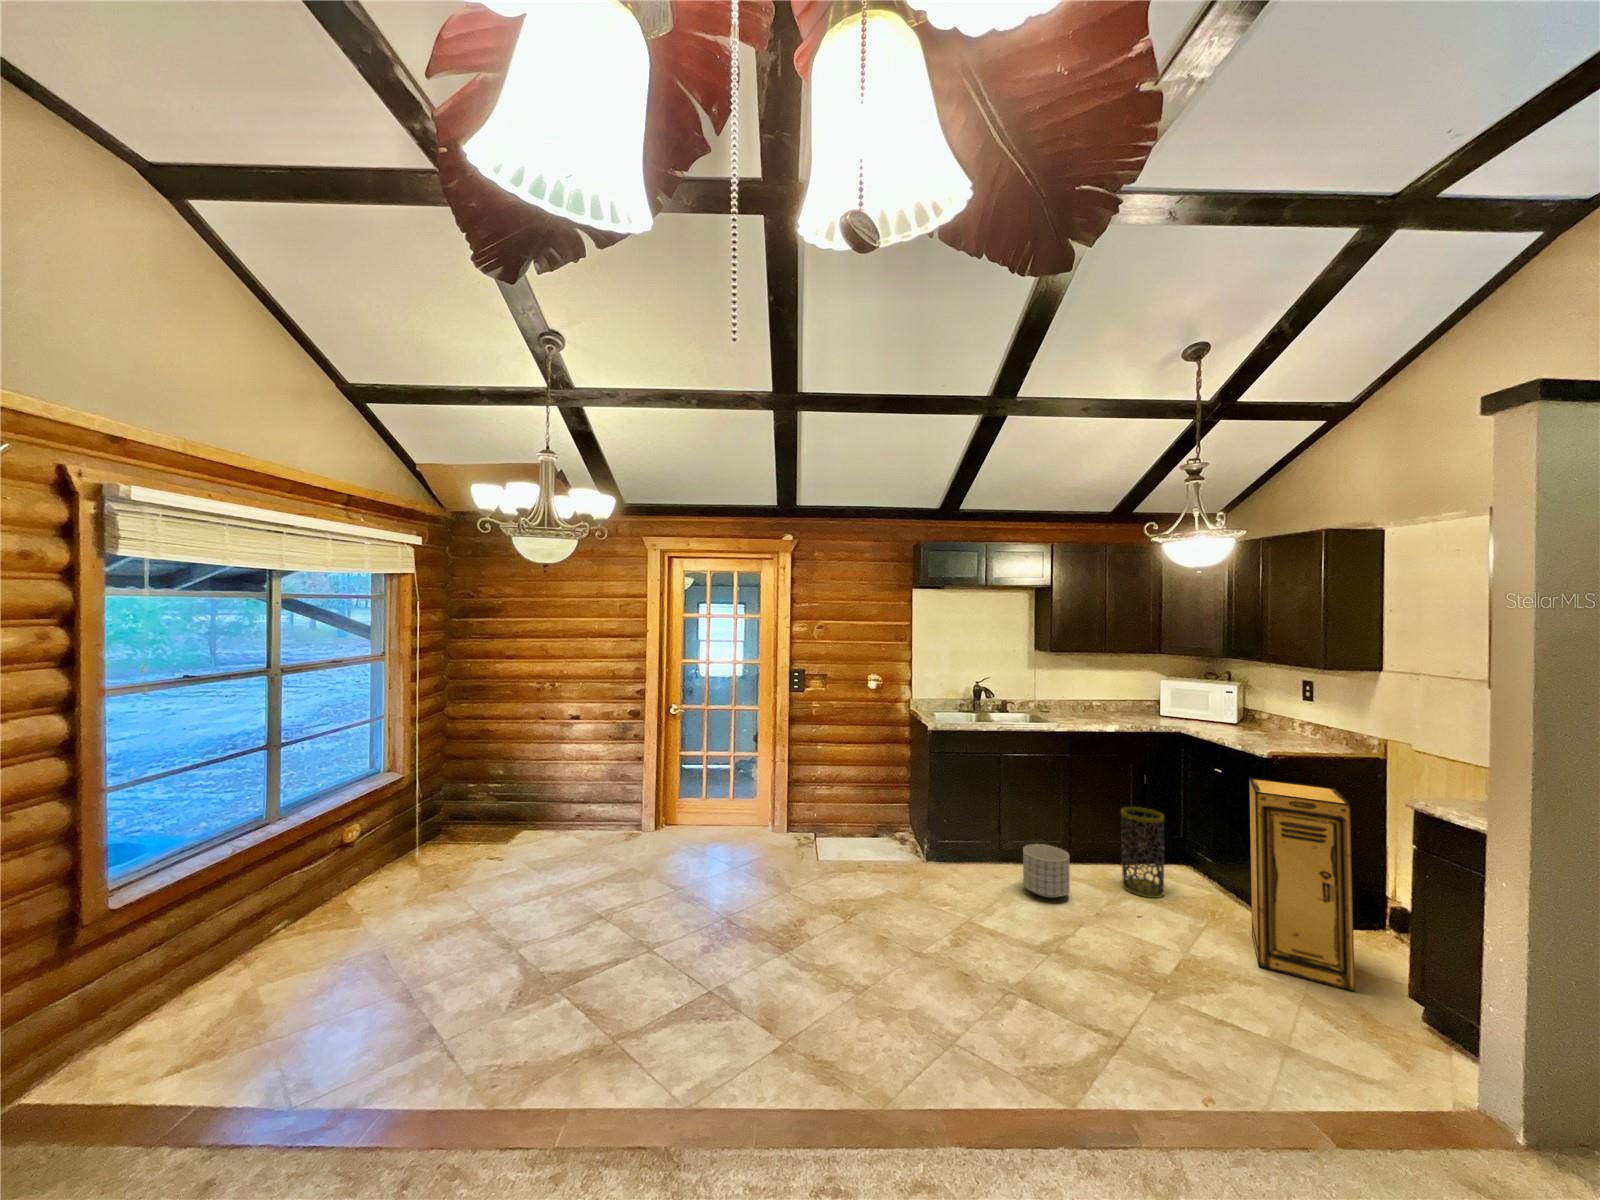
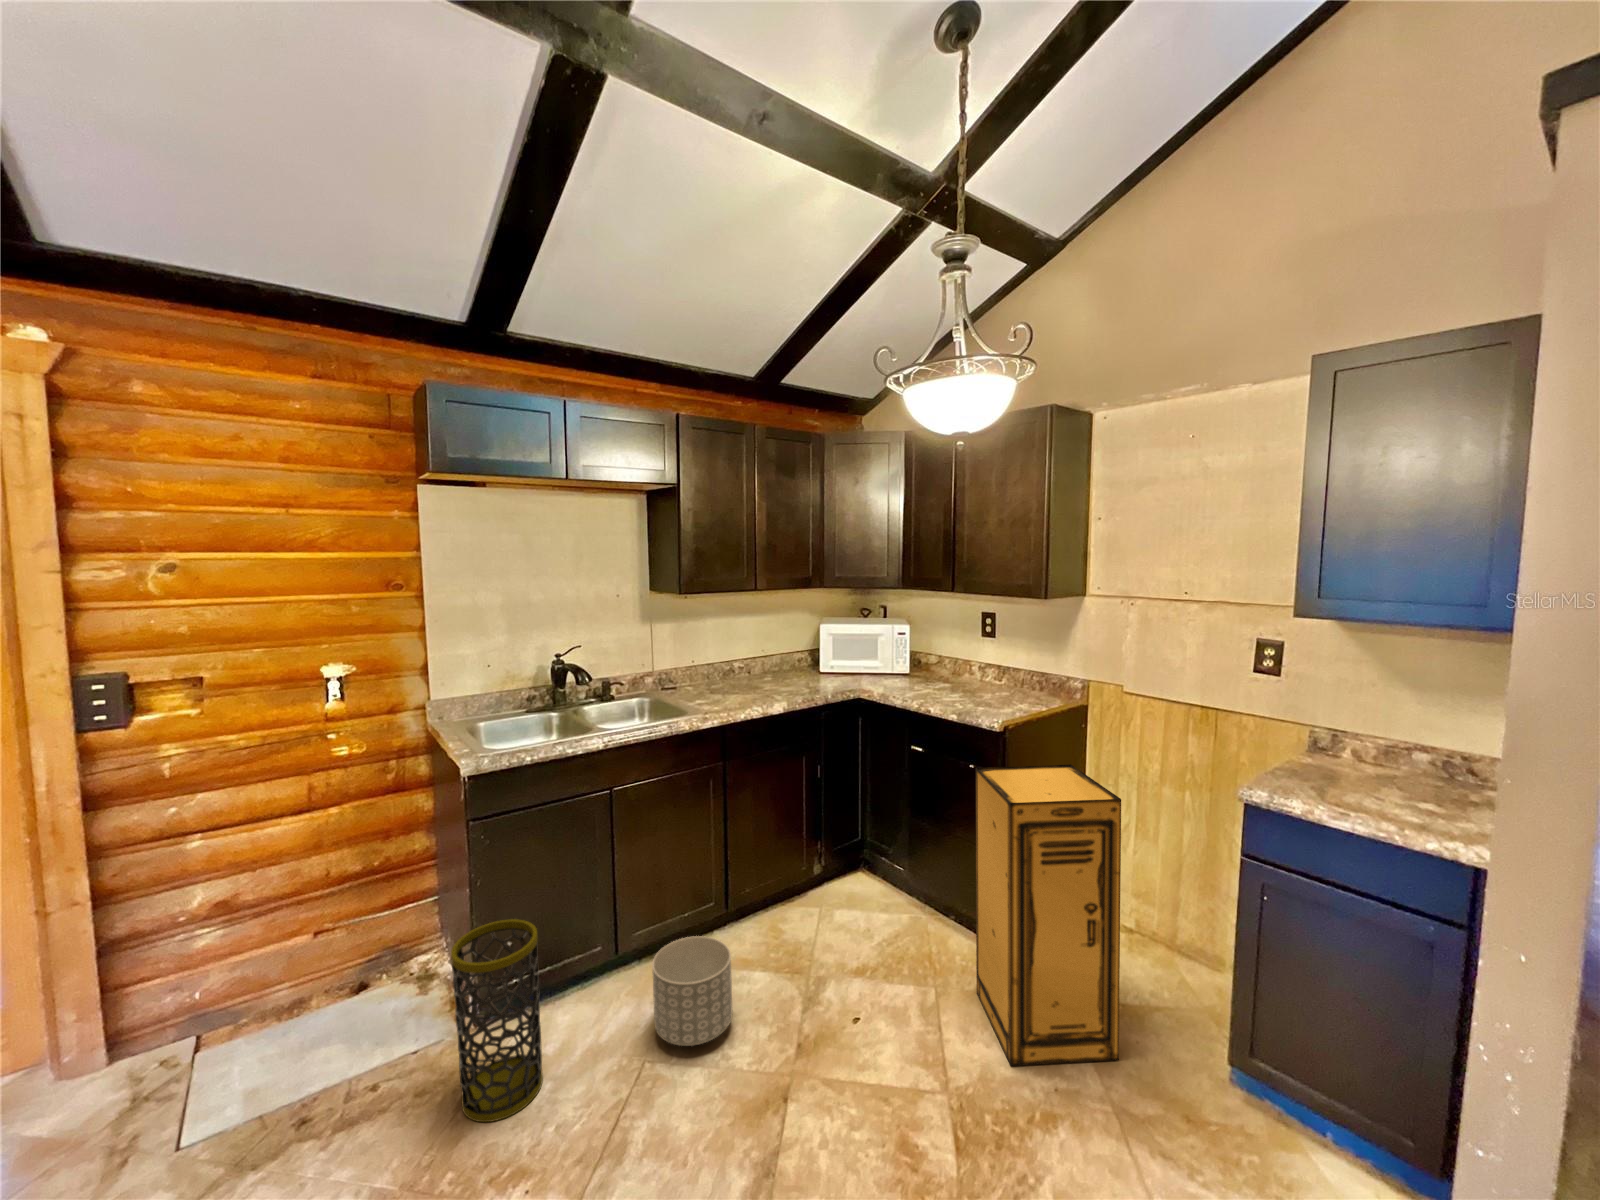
trash can: present [1121,807,1164,898] -> present [451,919,543,1122]

